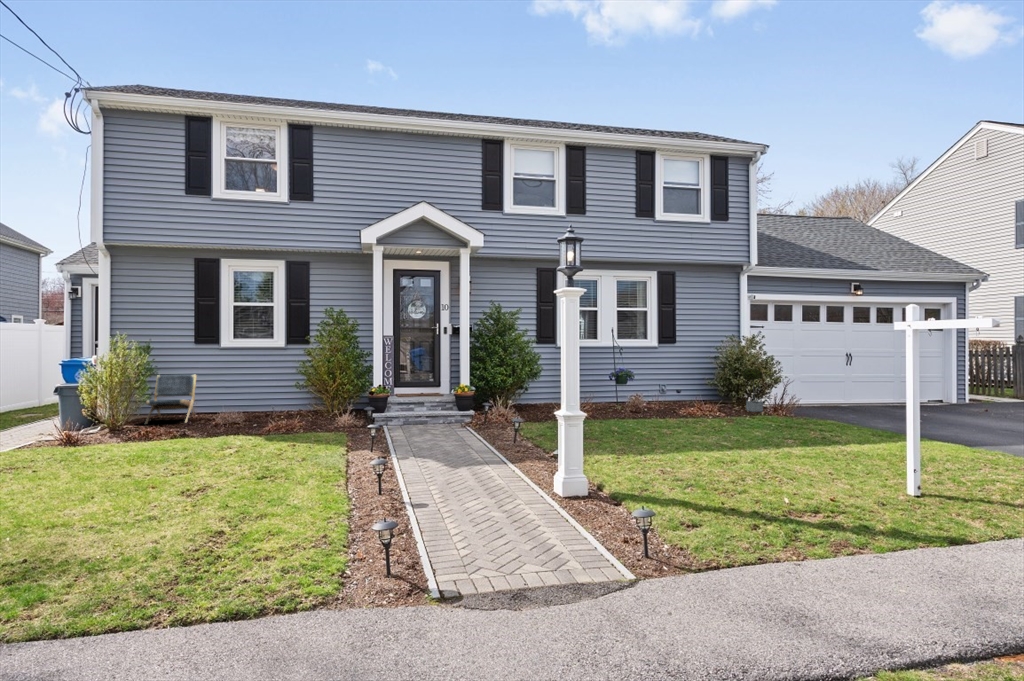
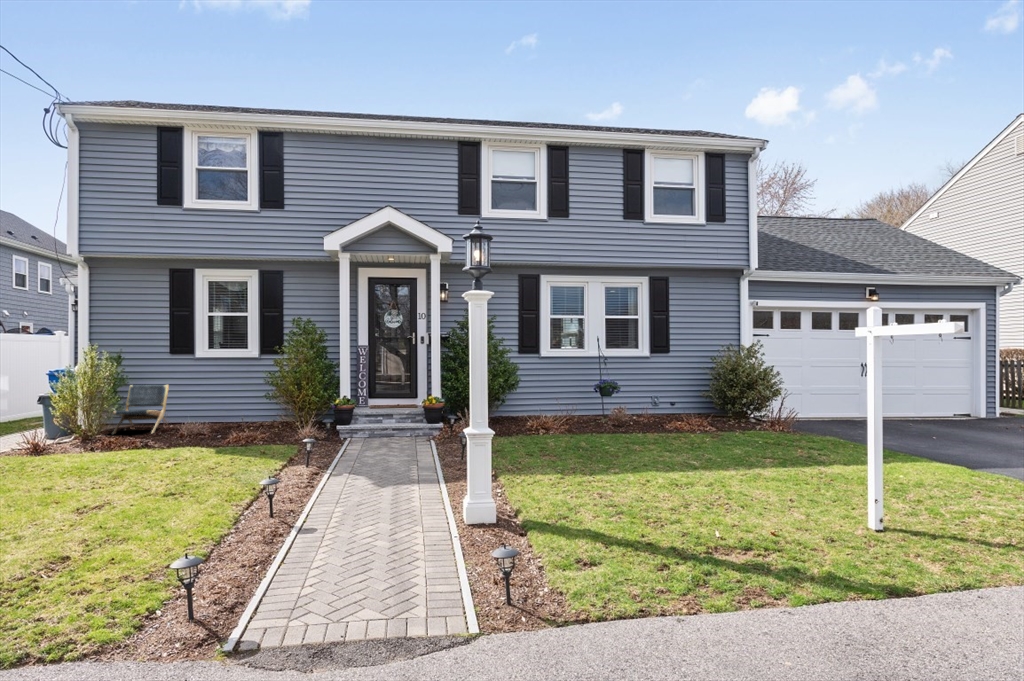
potted tree: present [743,369,763,412] -> none [738,379,759,426]

